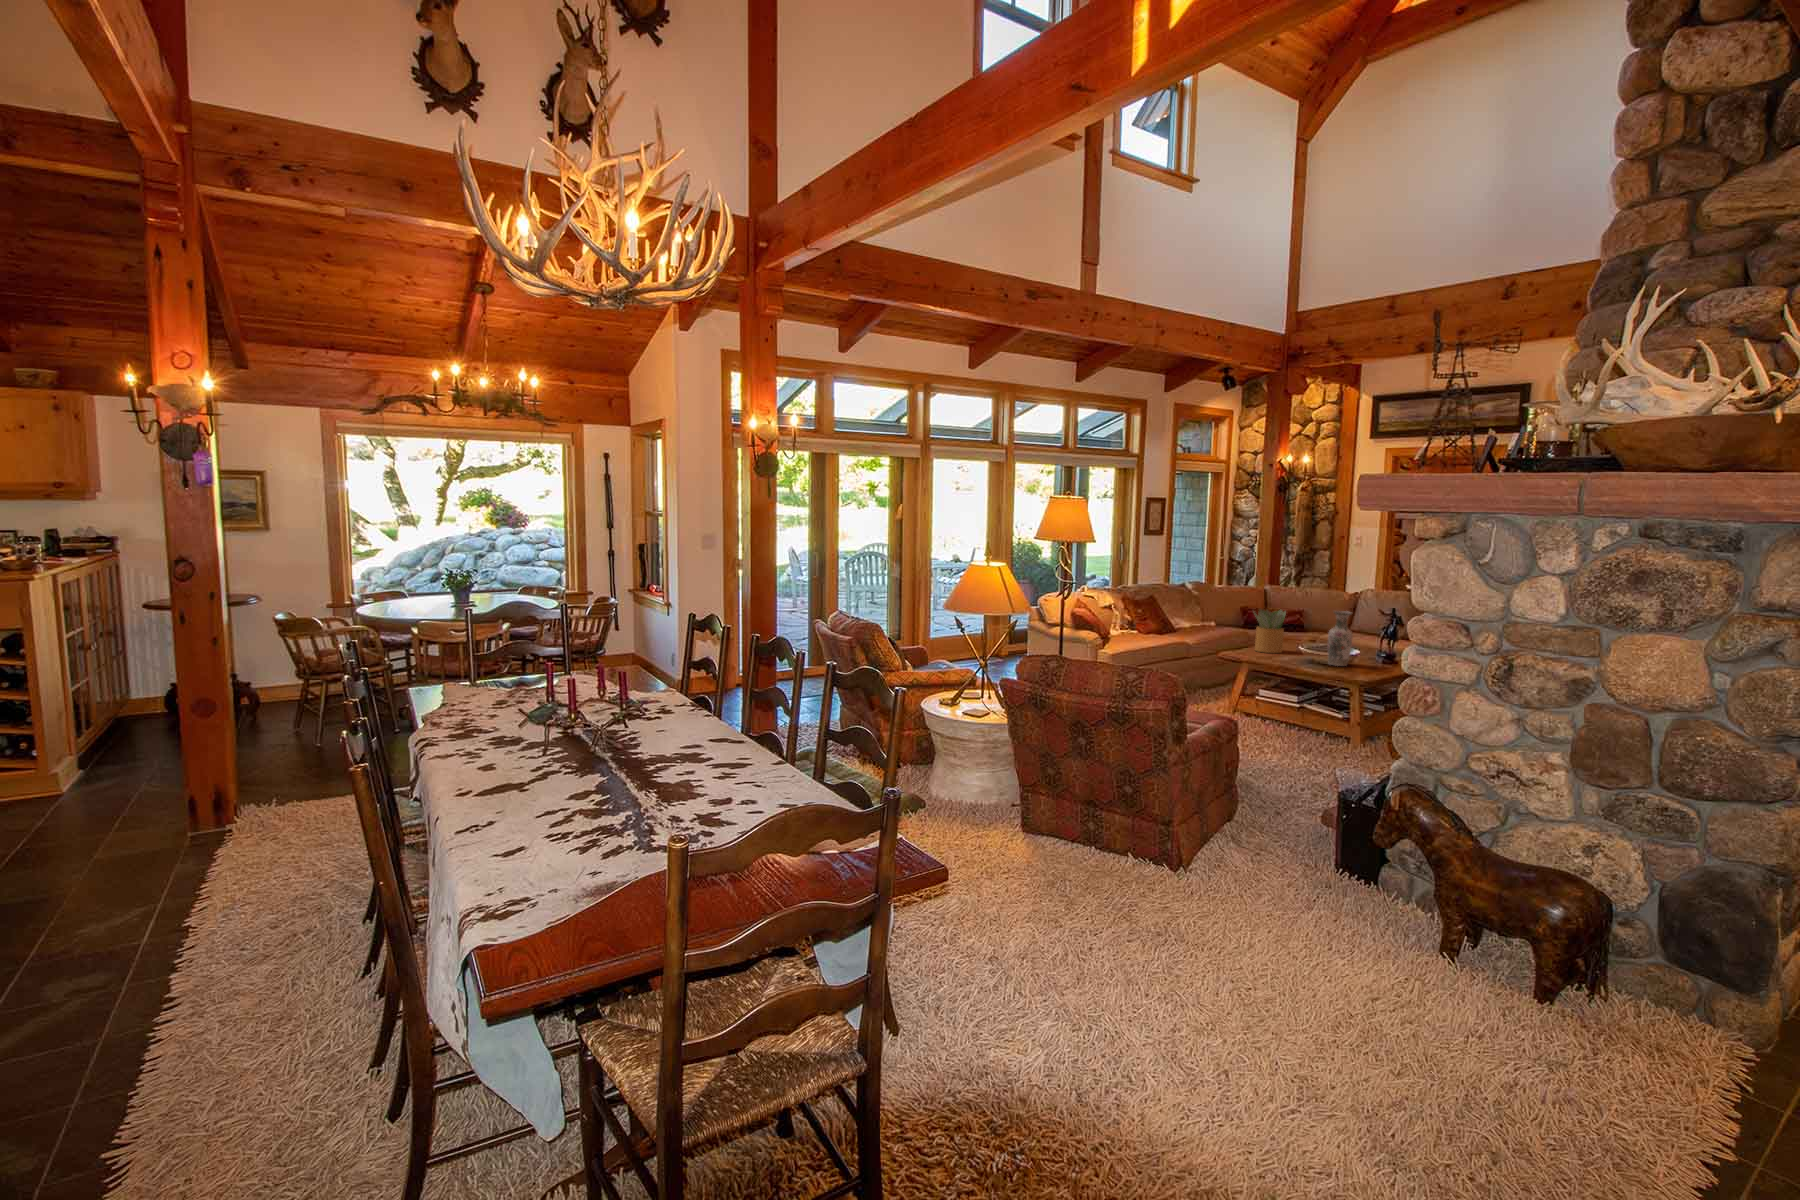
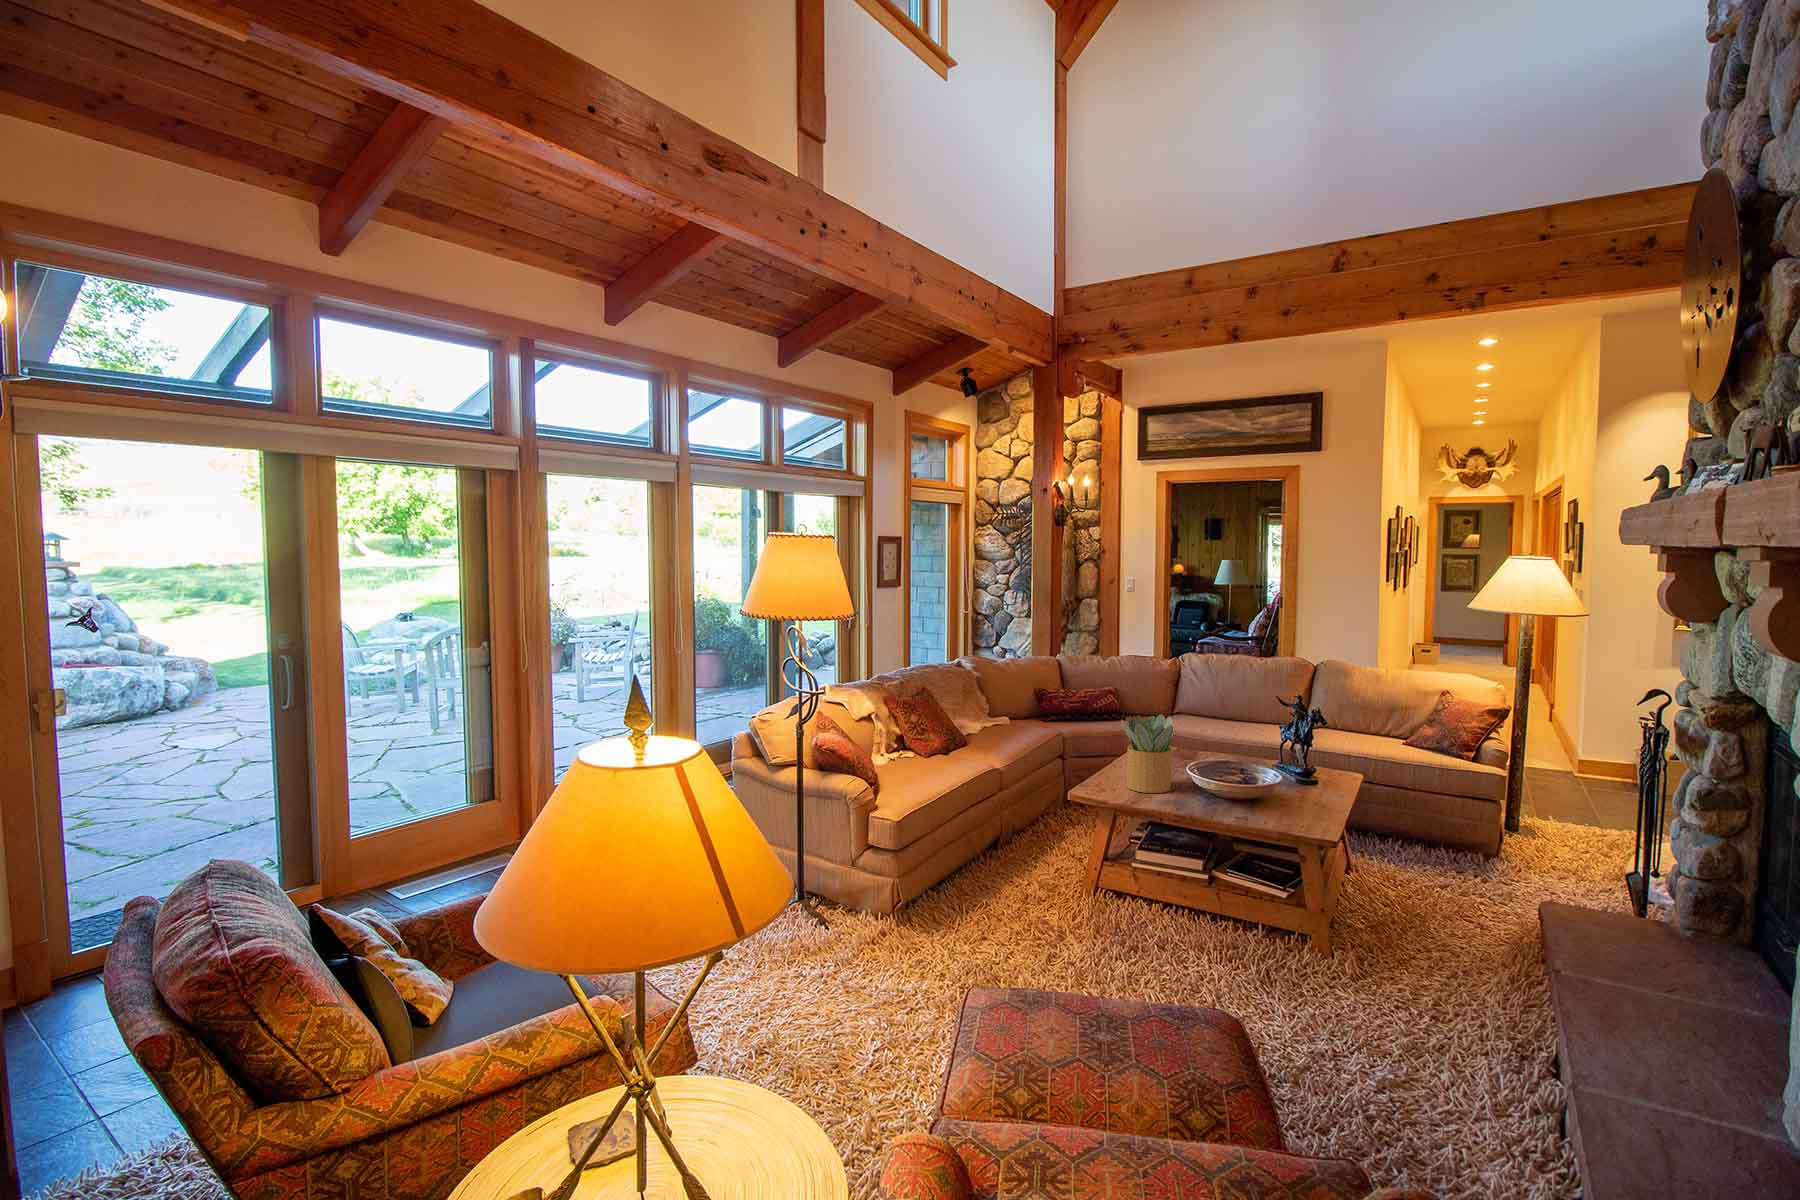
vase: present [1328,611,1353,666] -> none [1266,720,1309,818]

